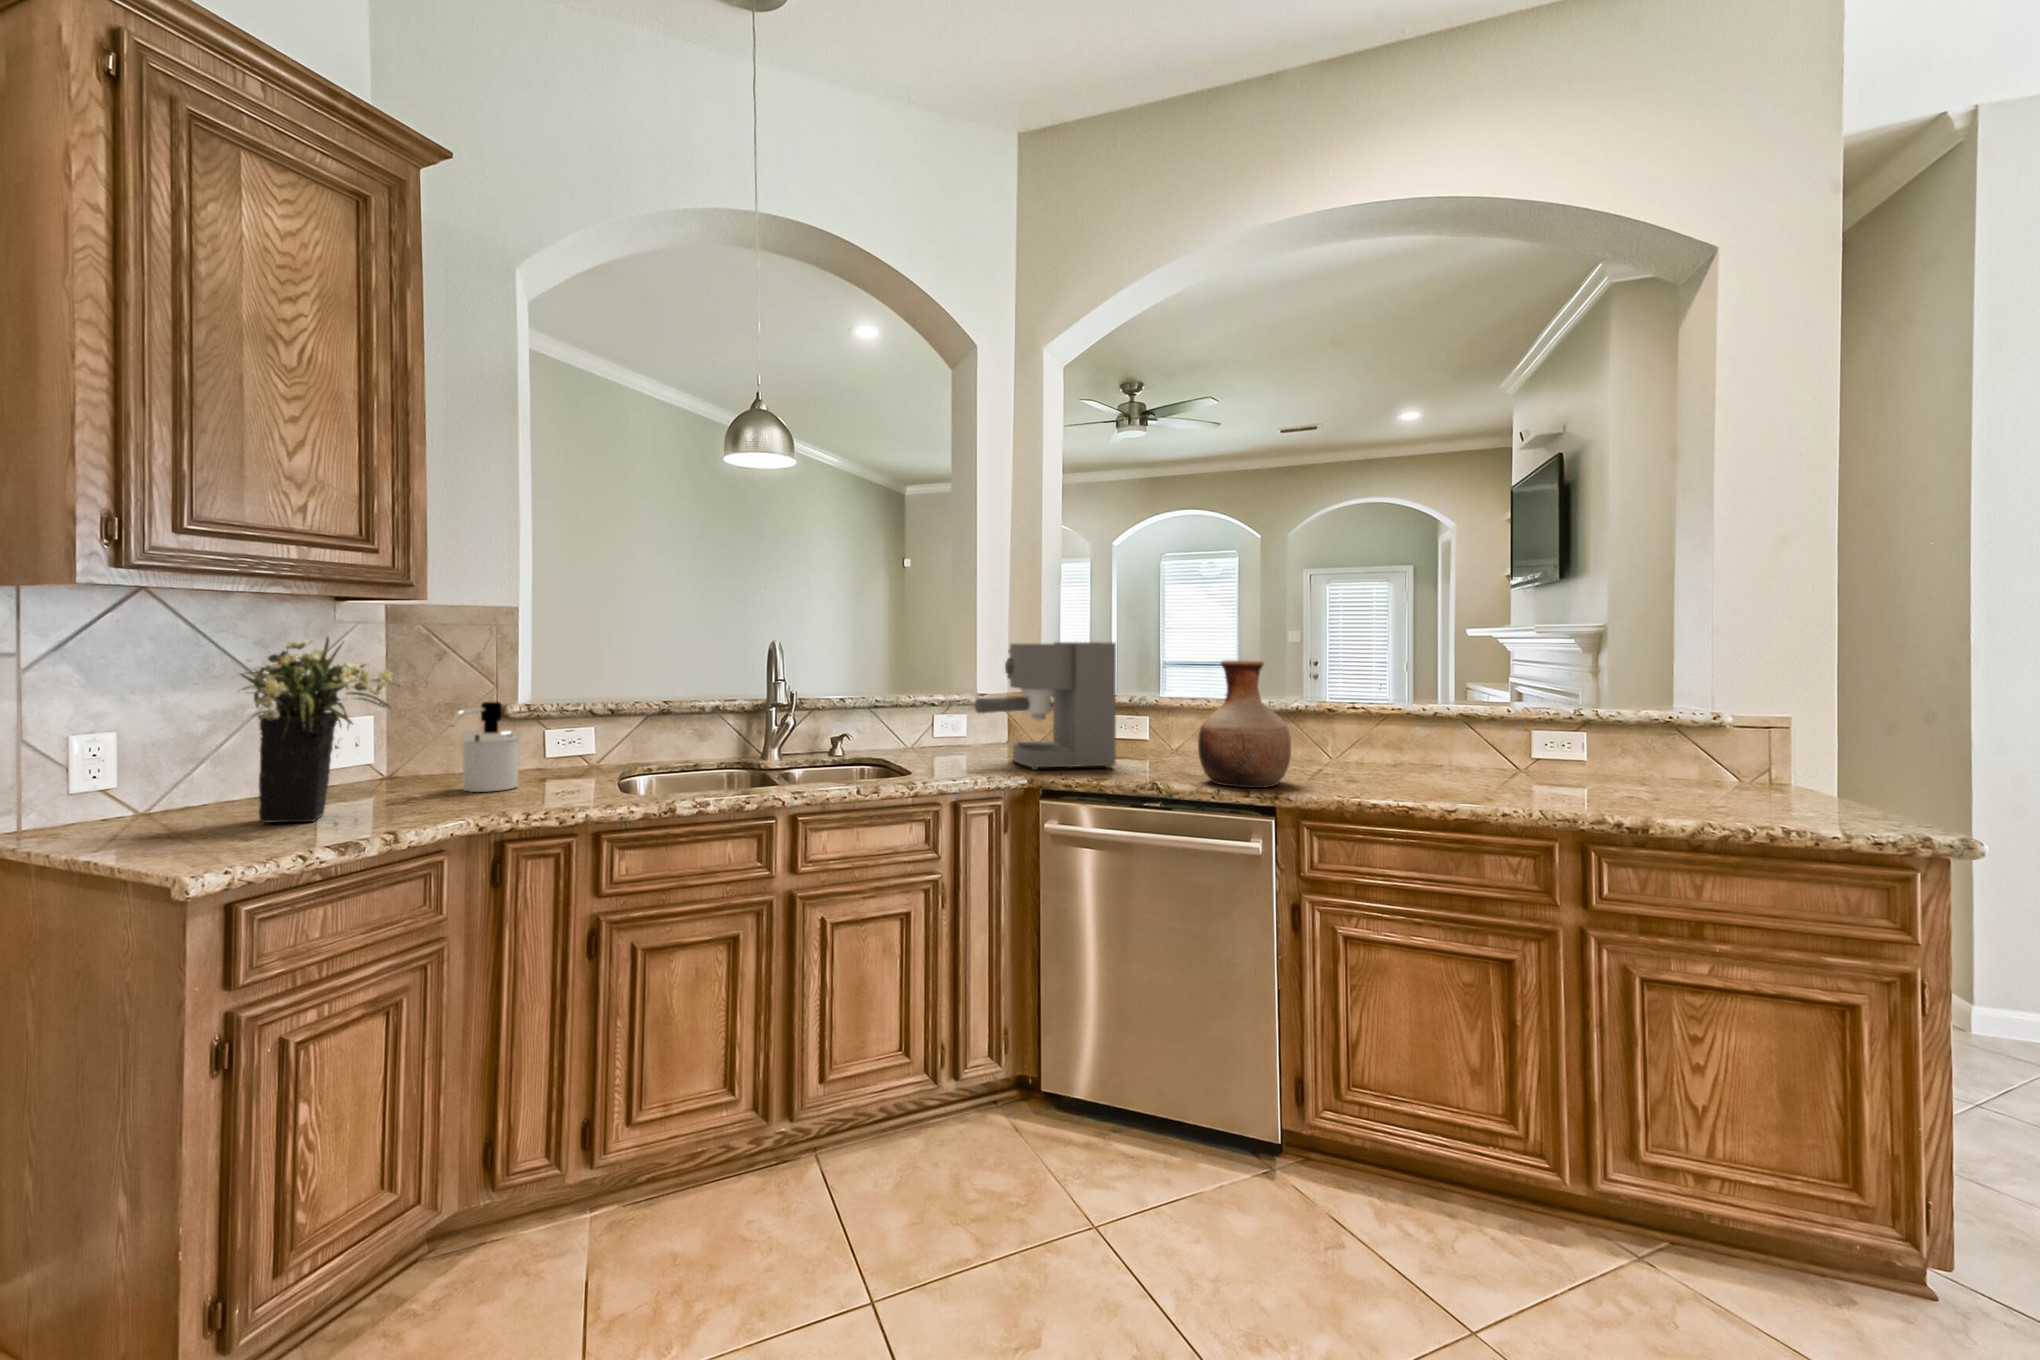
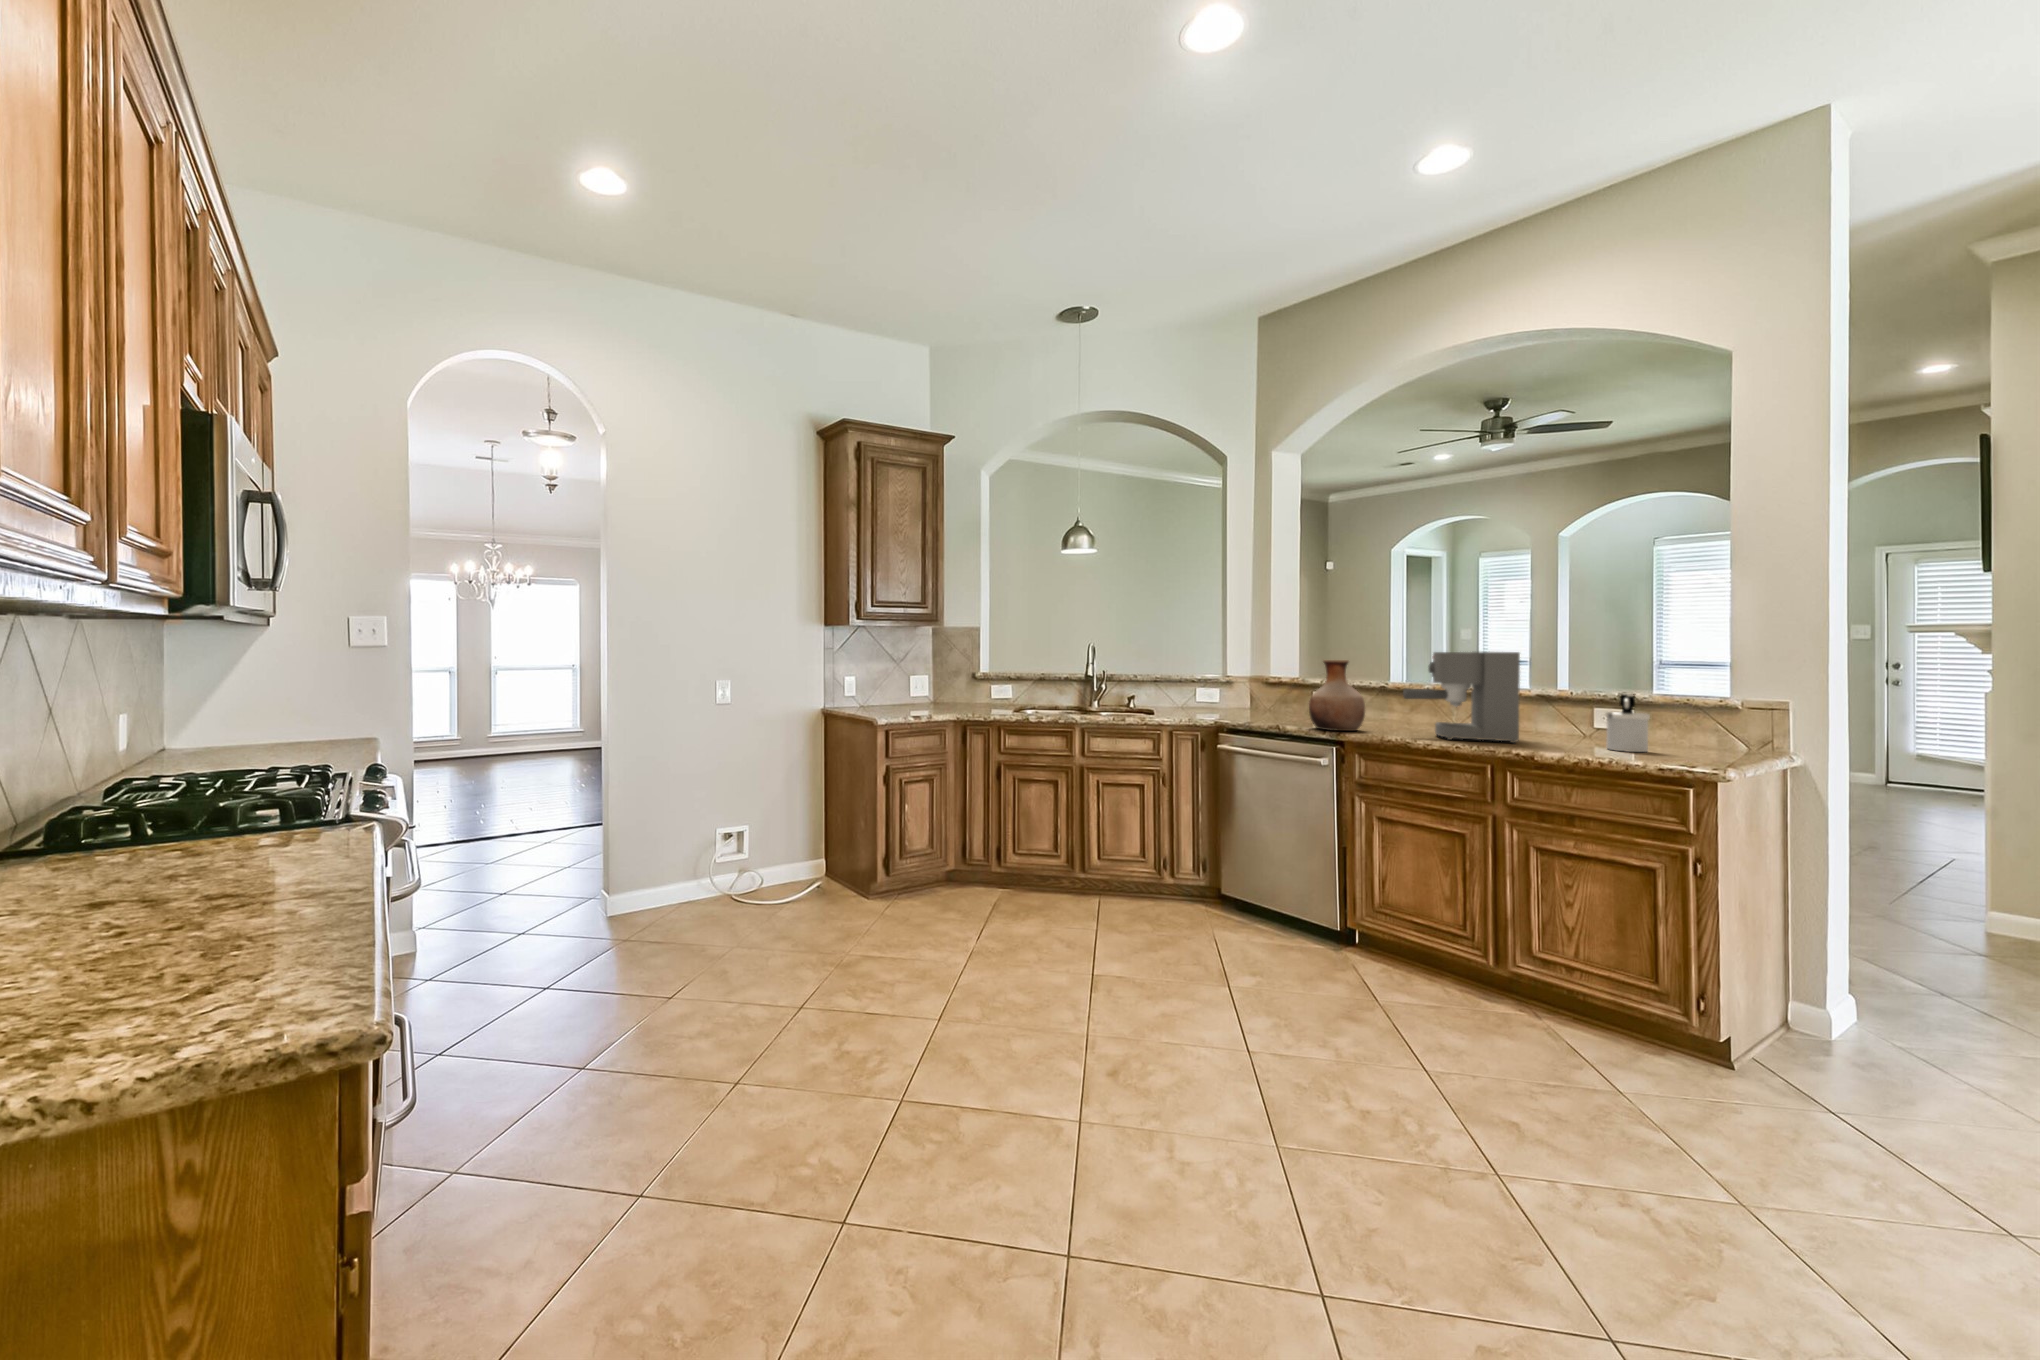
flower arrangement: present [240,637,401,822] -> none [883,642,936,711]
coffee maker: present [975,642,1116,770] -> present [1403,652,1520,743]
soap dispenser: present [450,702,521,792] -> present [1605,694,1650,752]

